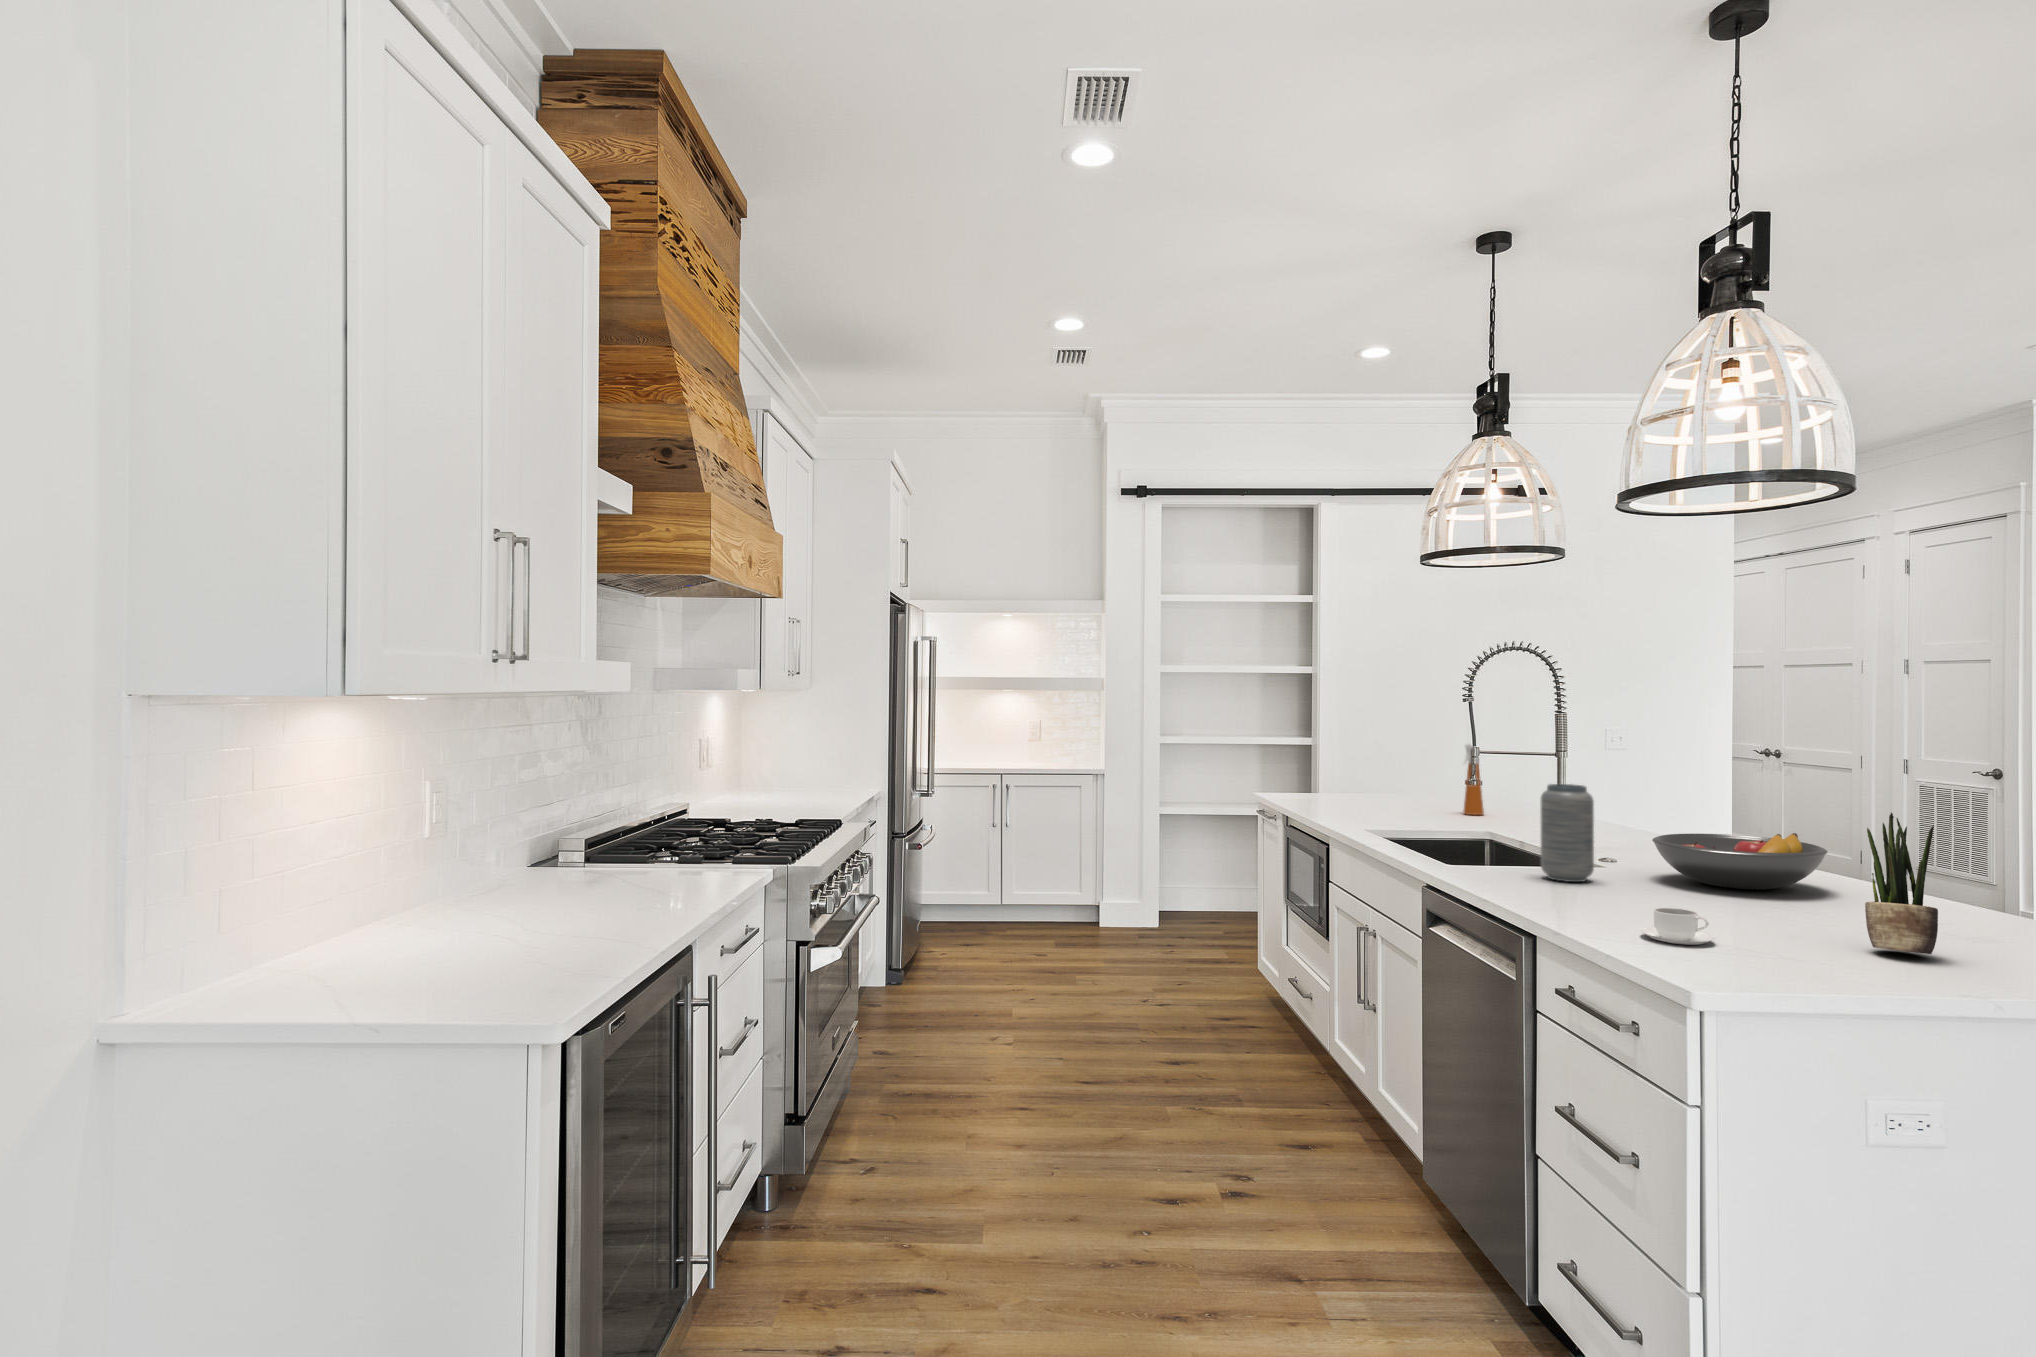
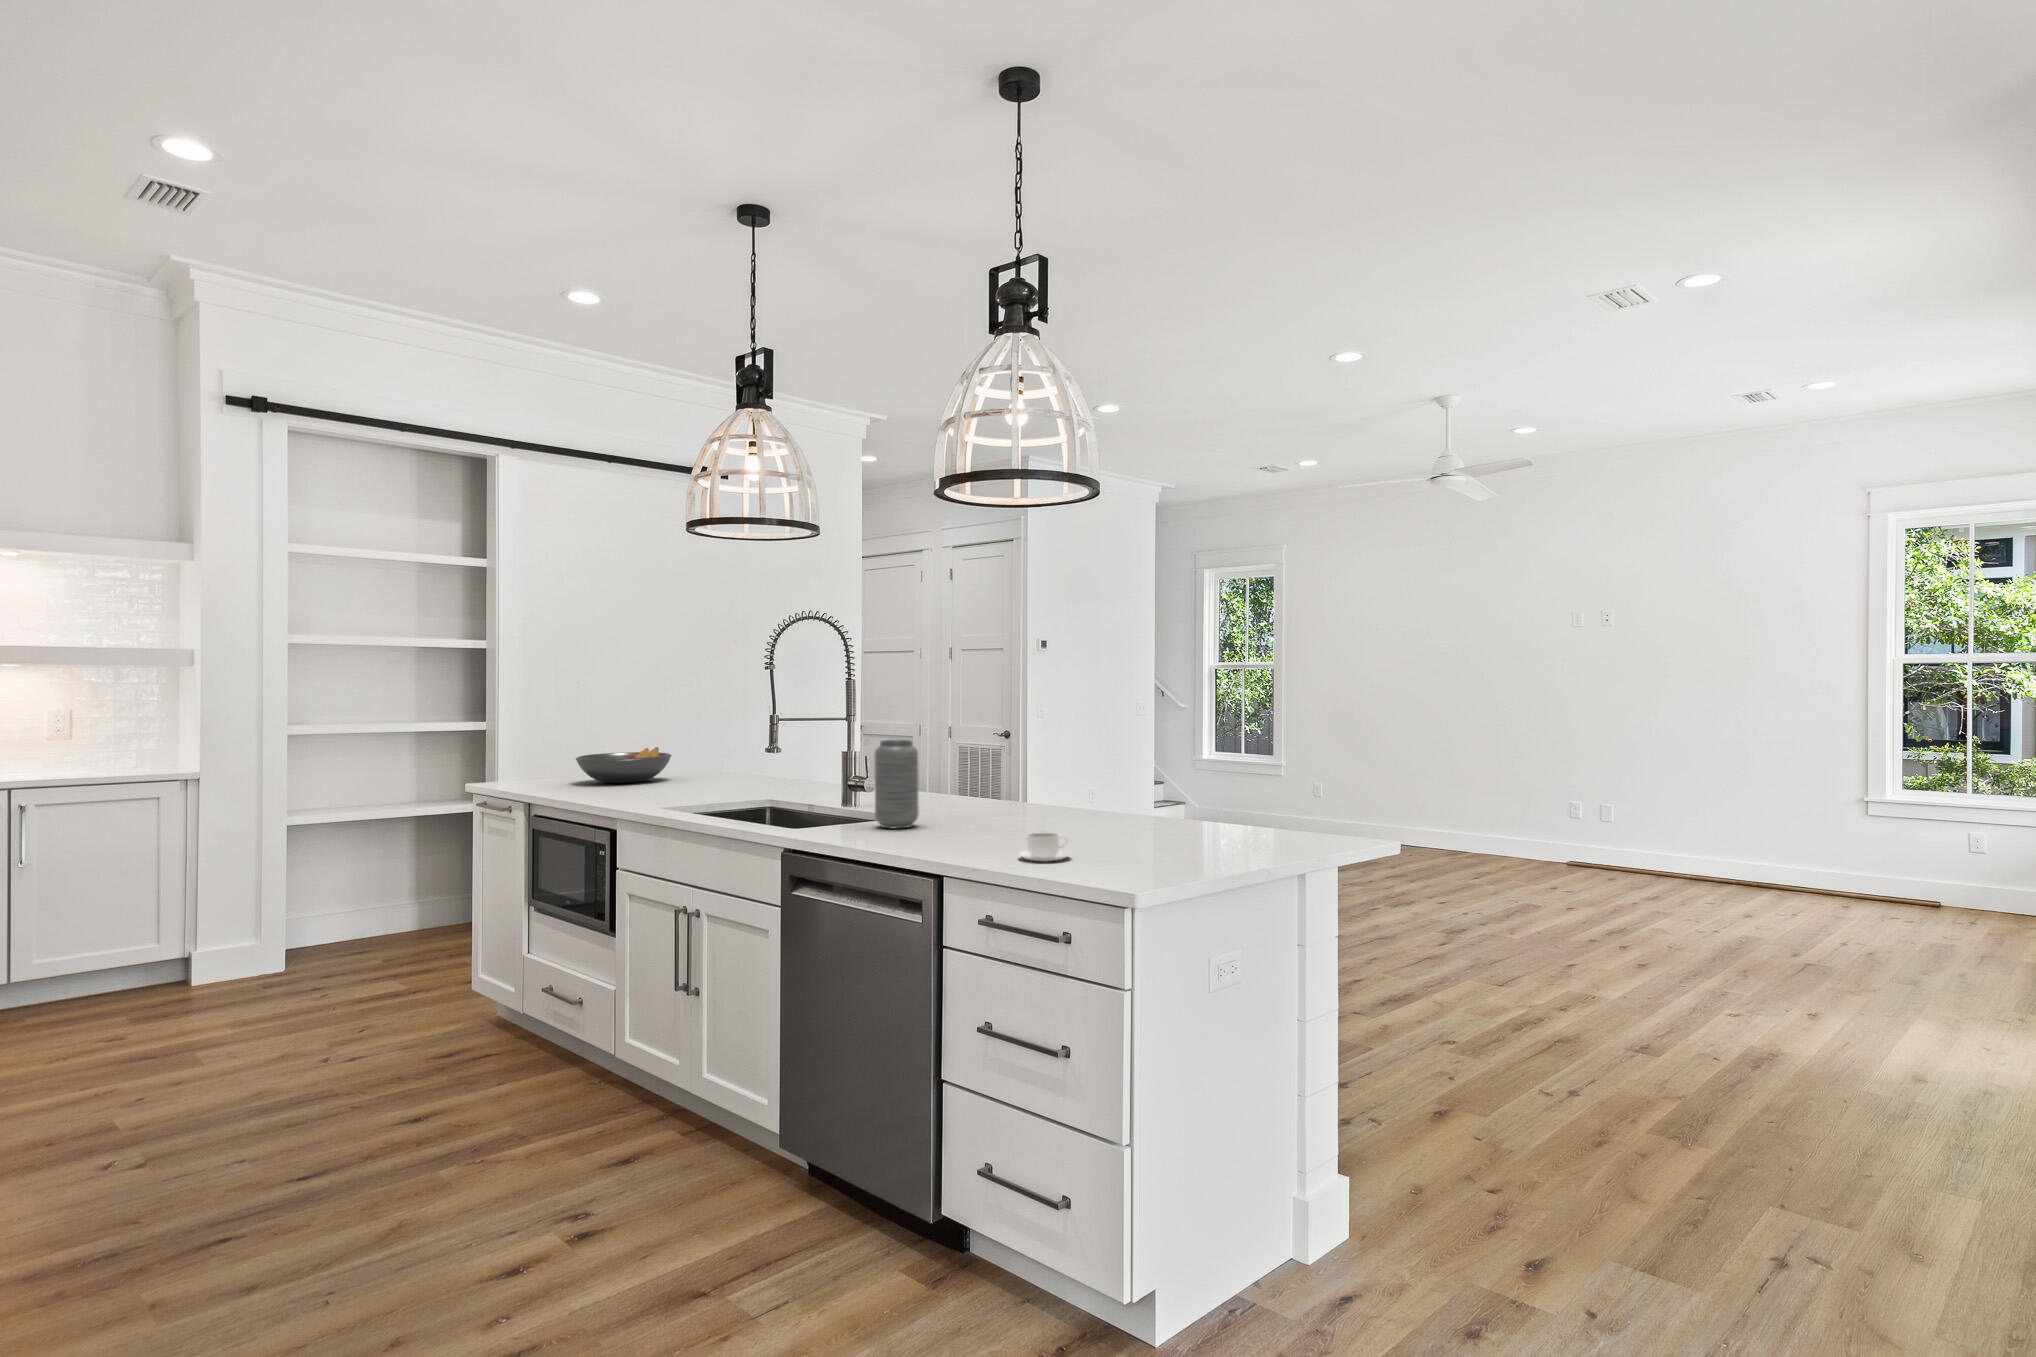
spray bottle: present [1463,744,1484,815] -> none [718,713,738,784]
potted plant: present [1865,813,1938,954] -> none [1147,740,1190,843]
fruit bowl: present [1652,833,1828,889] -> present [576,747,672,783]

